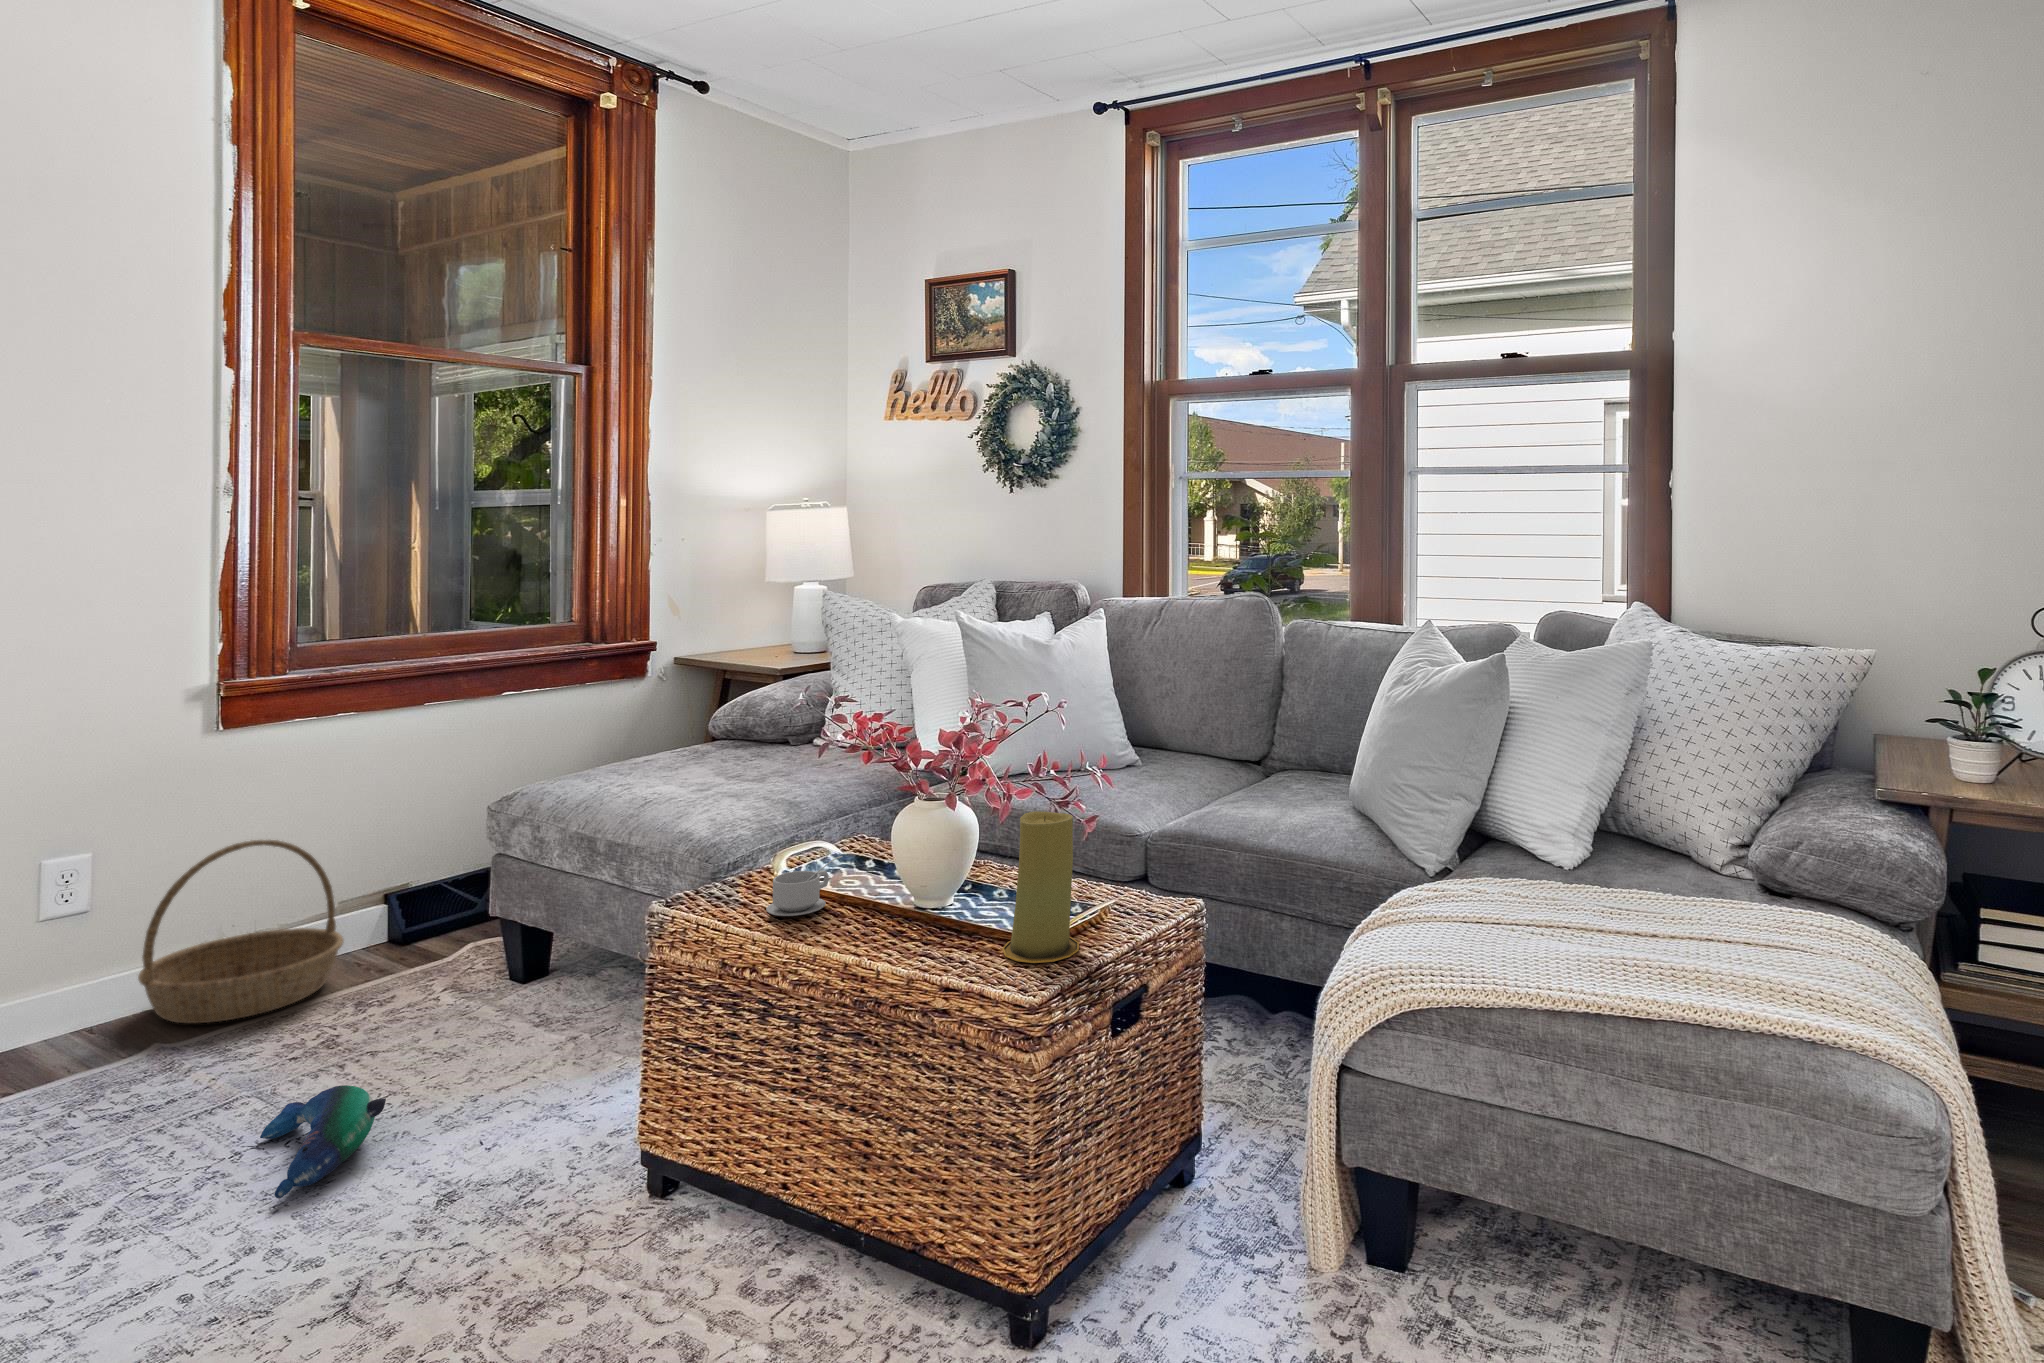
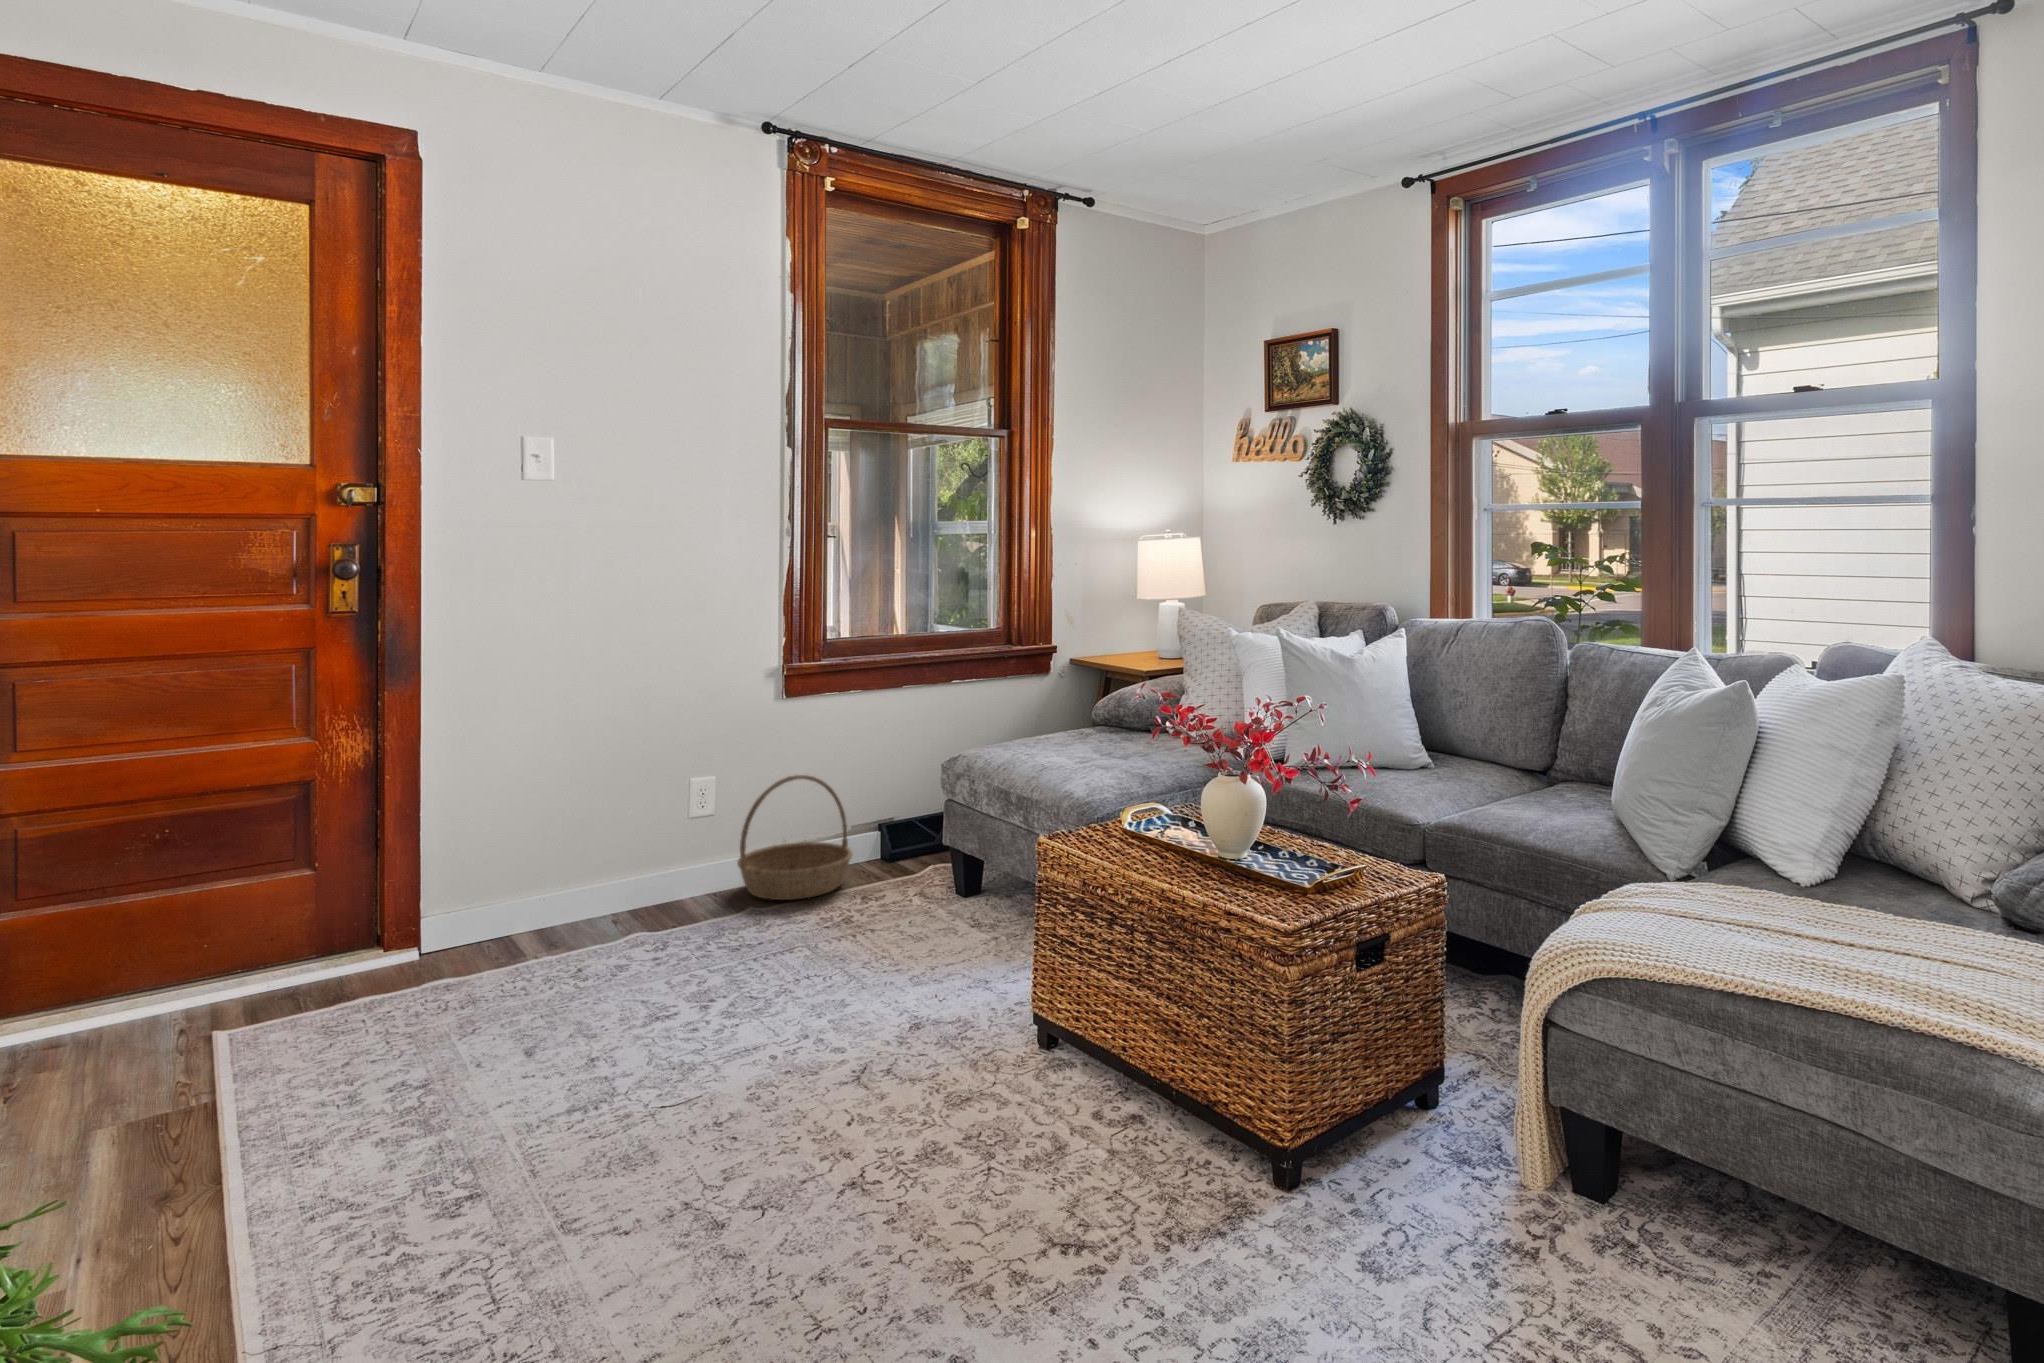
candle: present [1002,811,1079,963] -> none [1276,787,1336,904]
teacup: present [766,856,843,916] -> none [1115,813,1170,853]
plush toy: present [260,1085,386,1198] -> none [809,946,880,1010]

